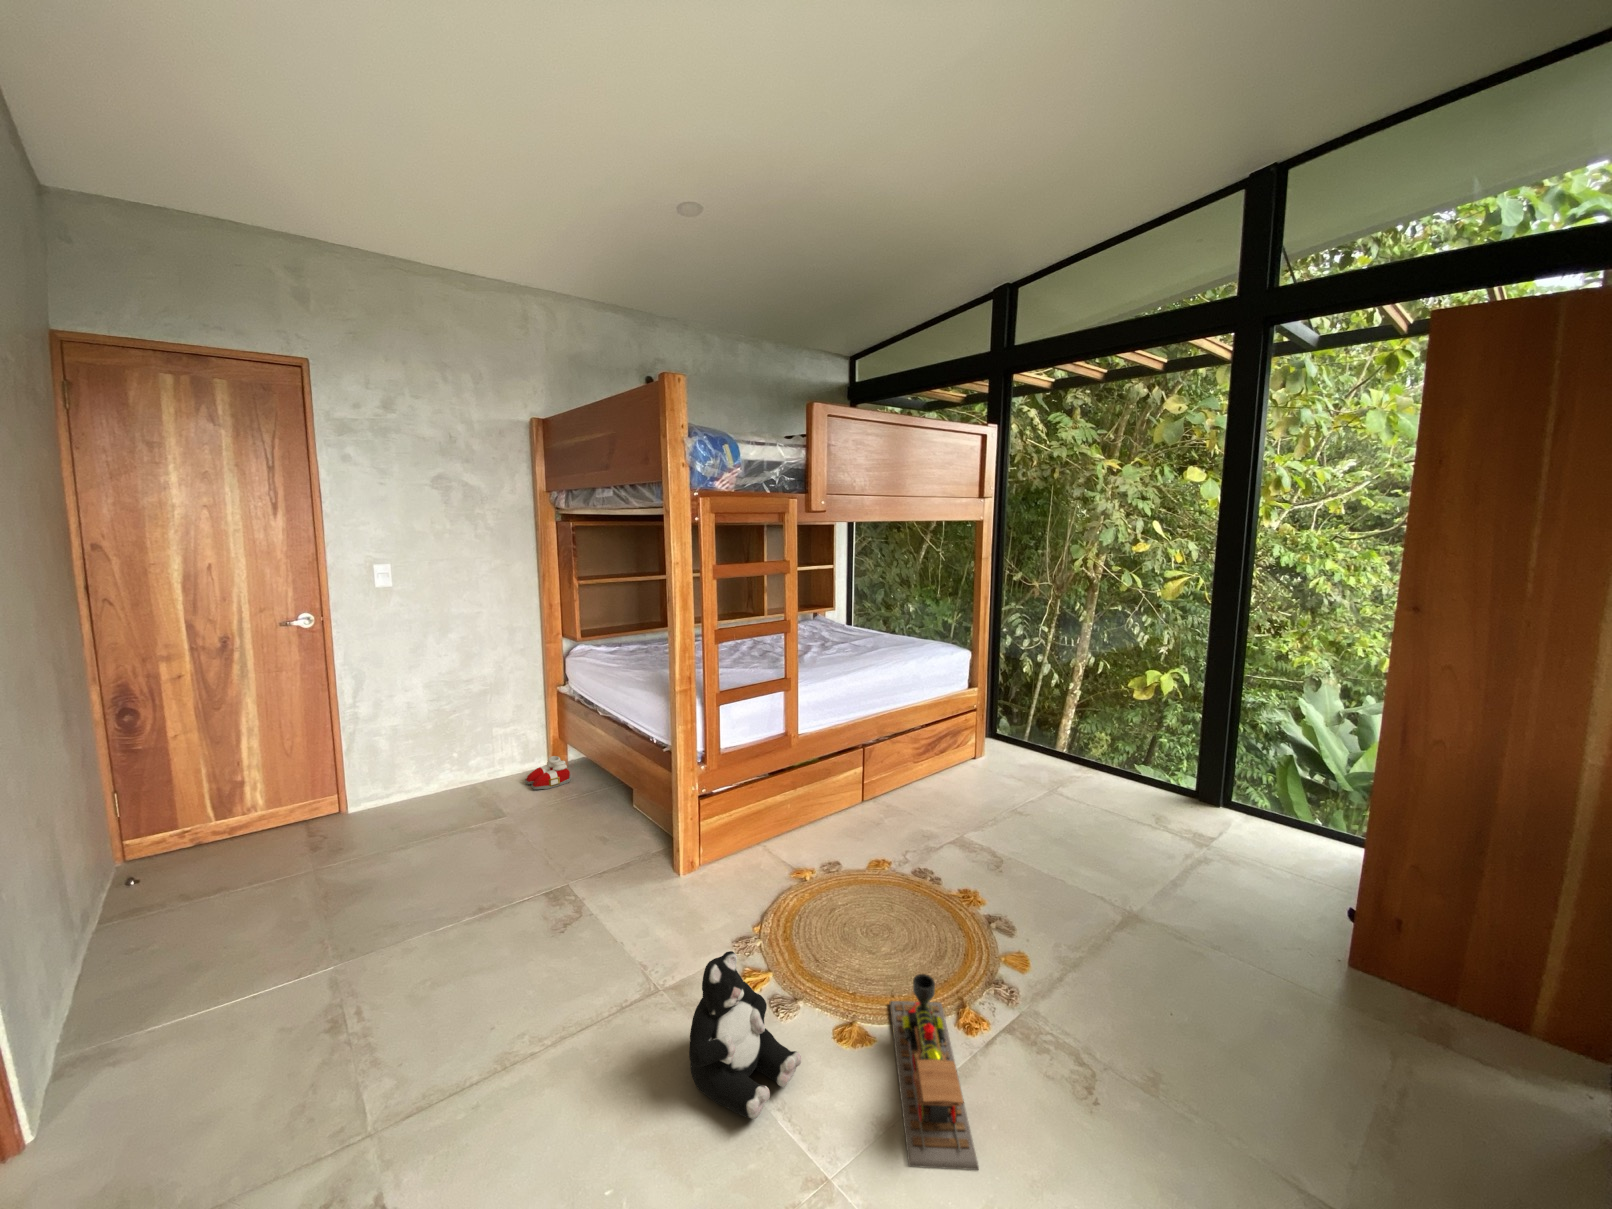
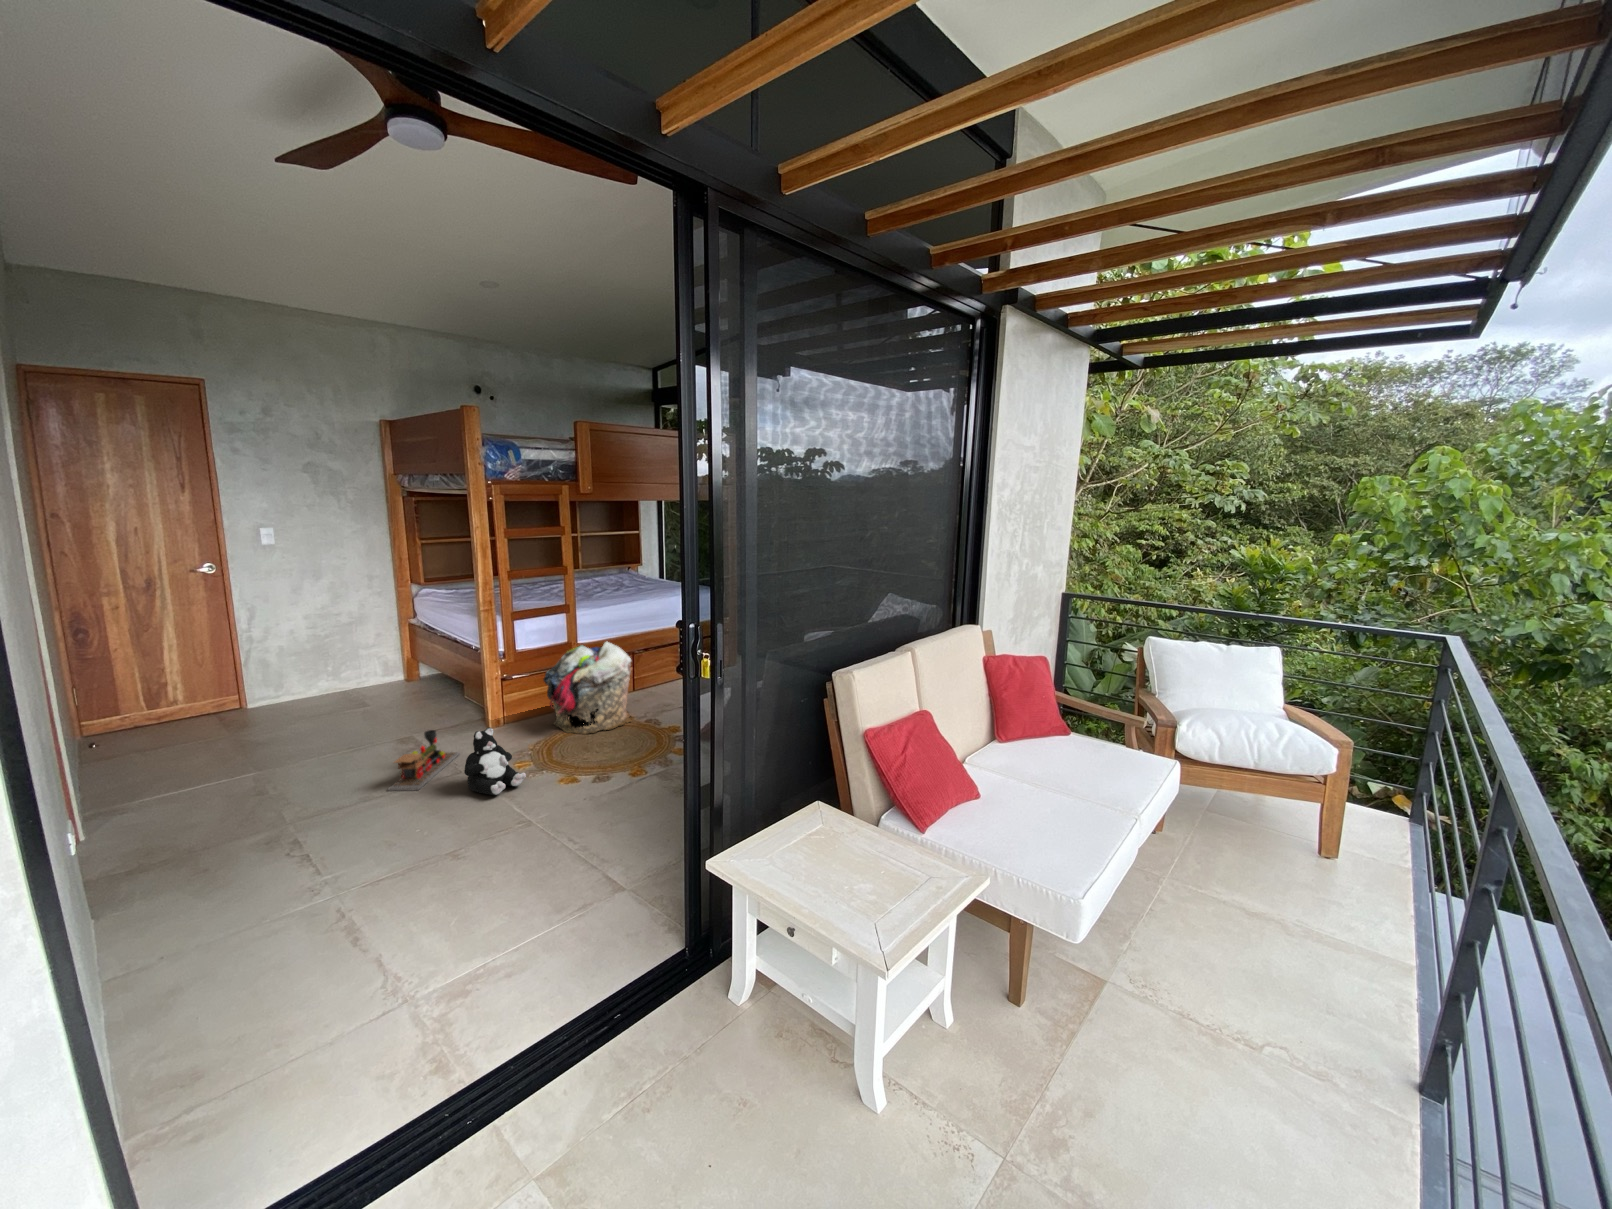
laundry basket: none [768,739,901,906] -> present [543,642,632,734]
slippers: present [525,756,571,790] -> none [385,671,421,692]
toy train: present [889,974,979,1170] -> present [387,730,459,791]

